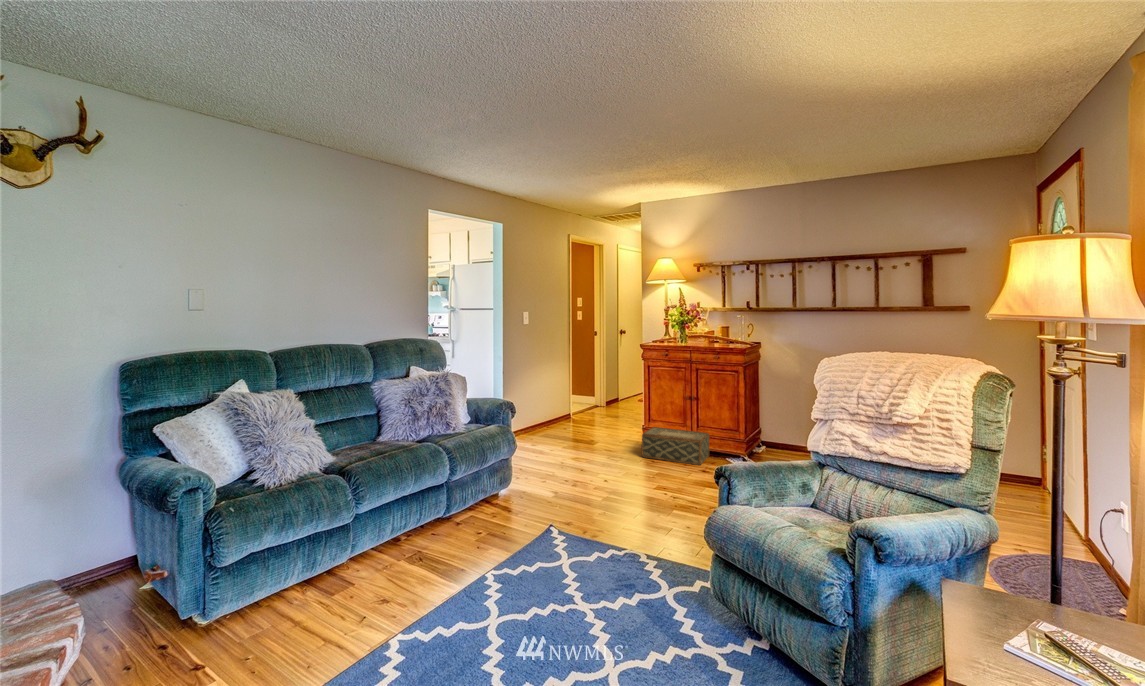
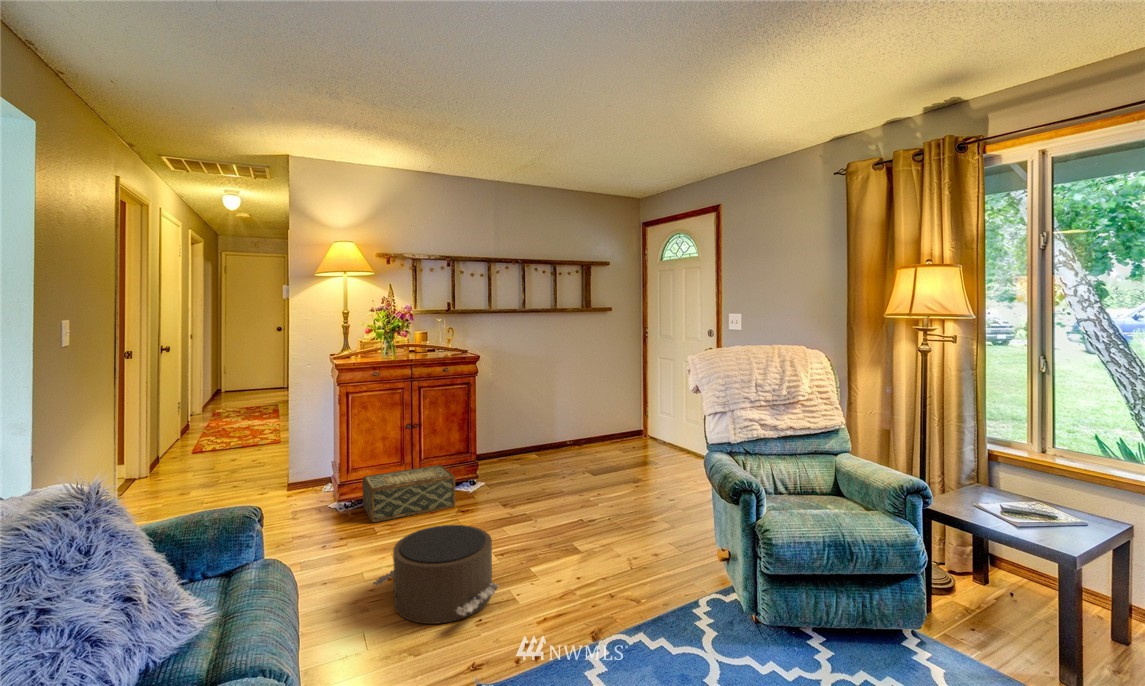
pouf: none [577,457,639,513] -> present [374,525,498,624]

